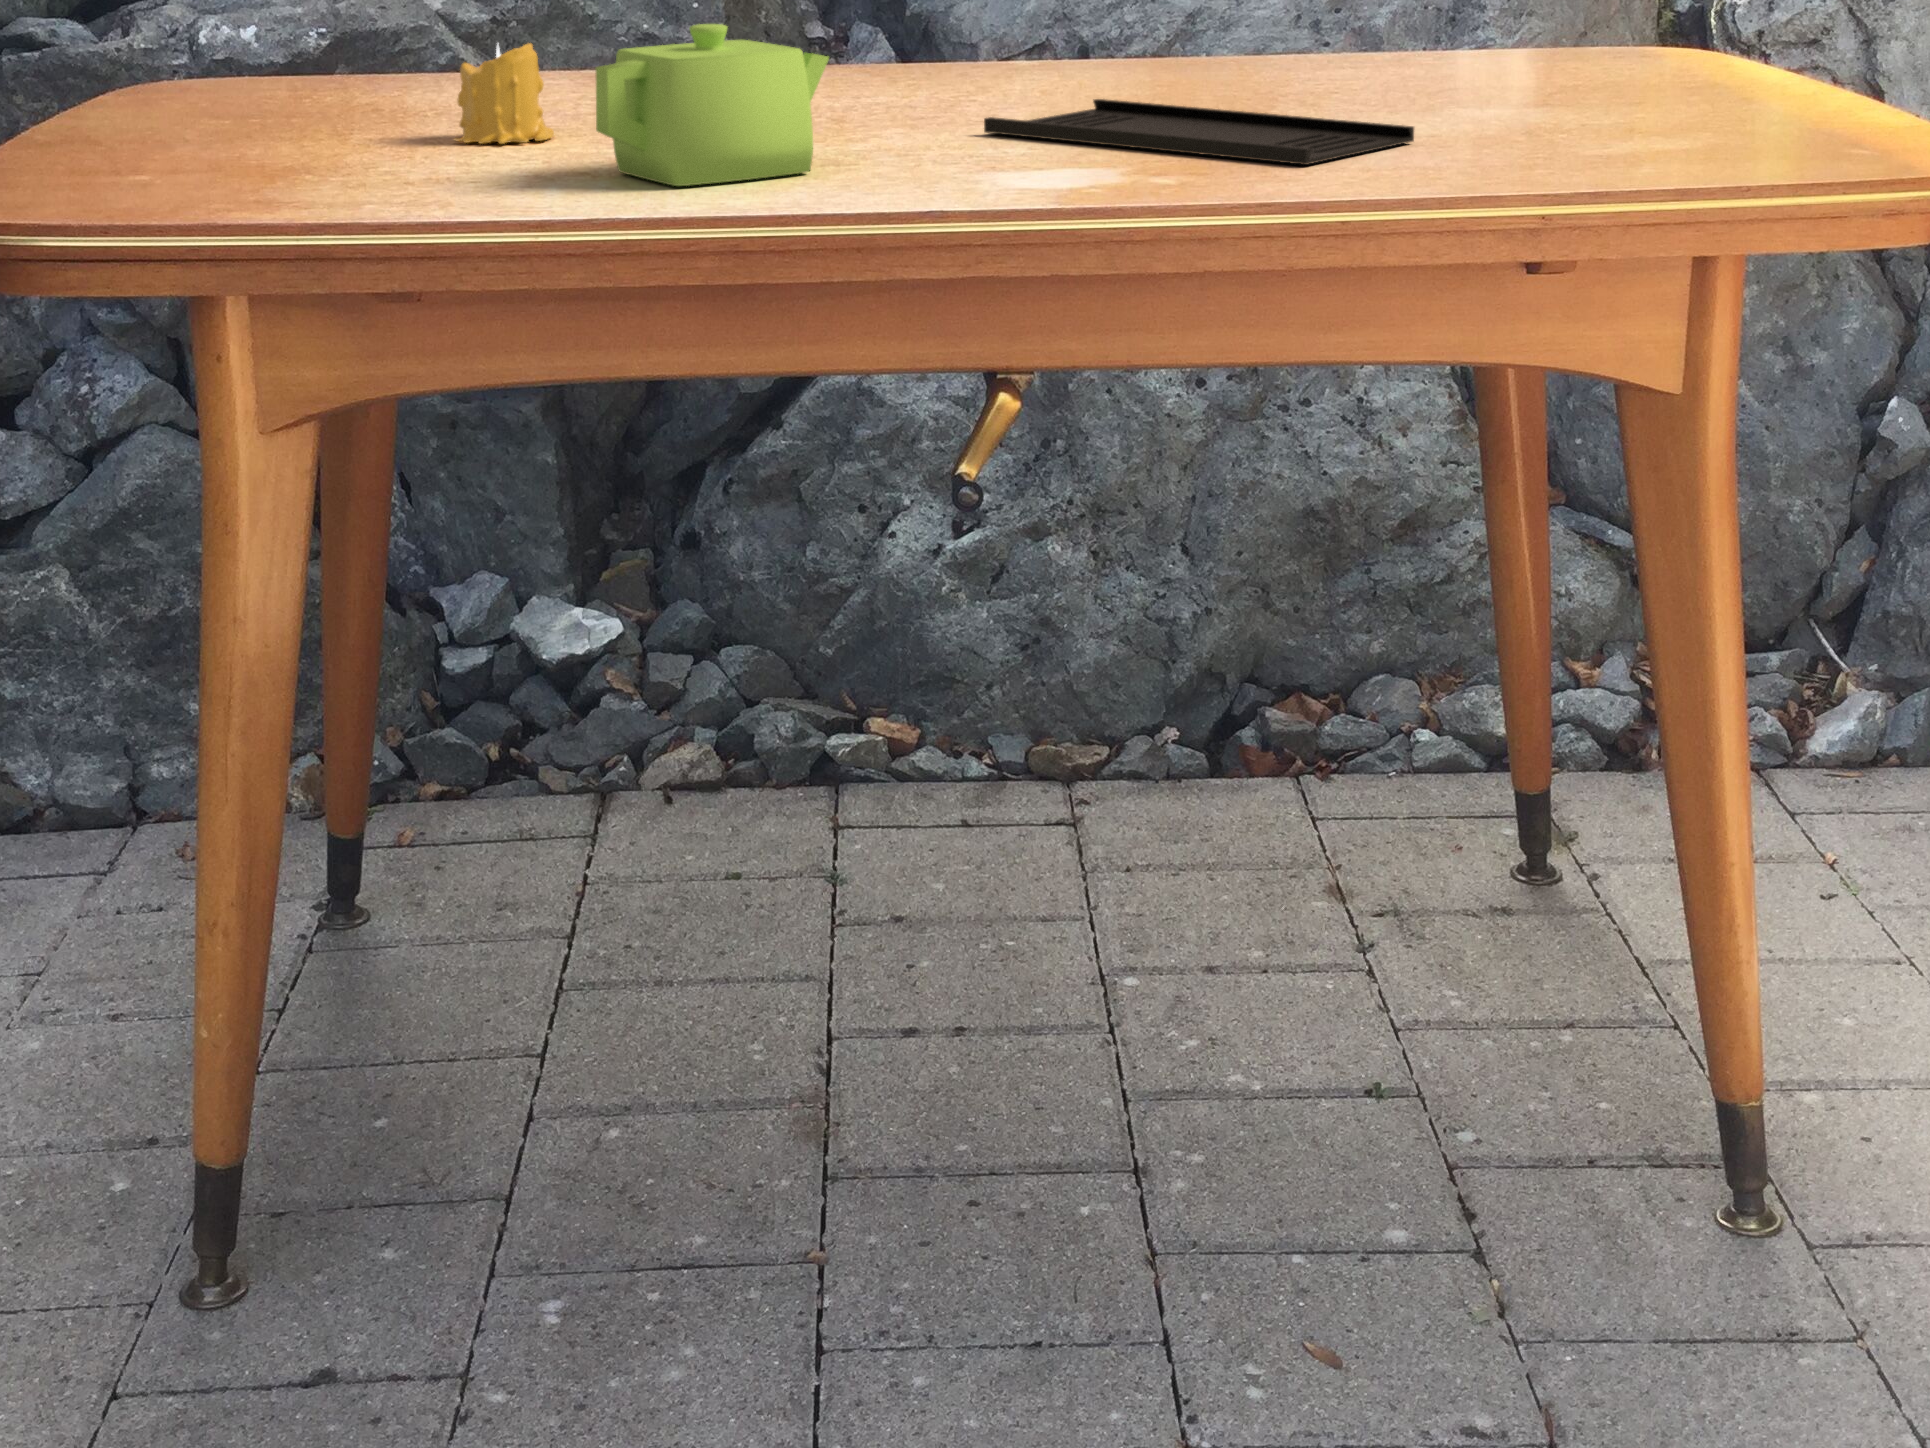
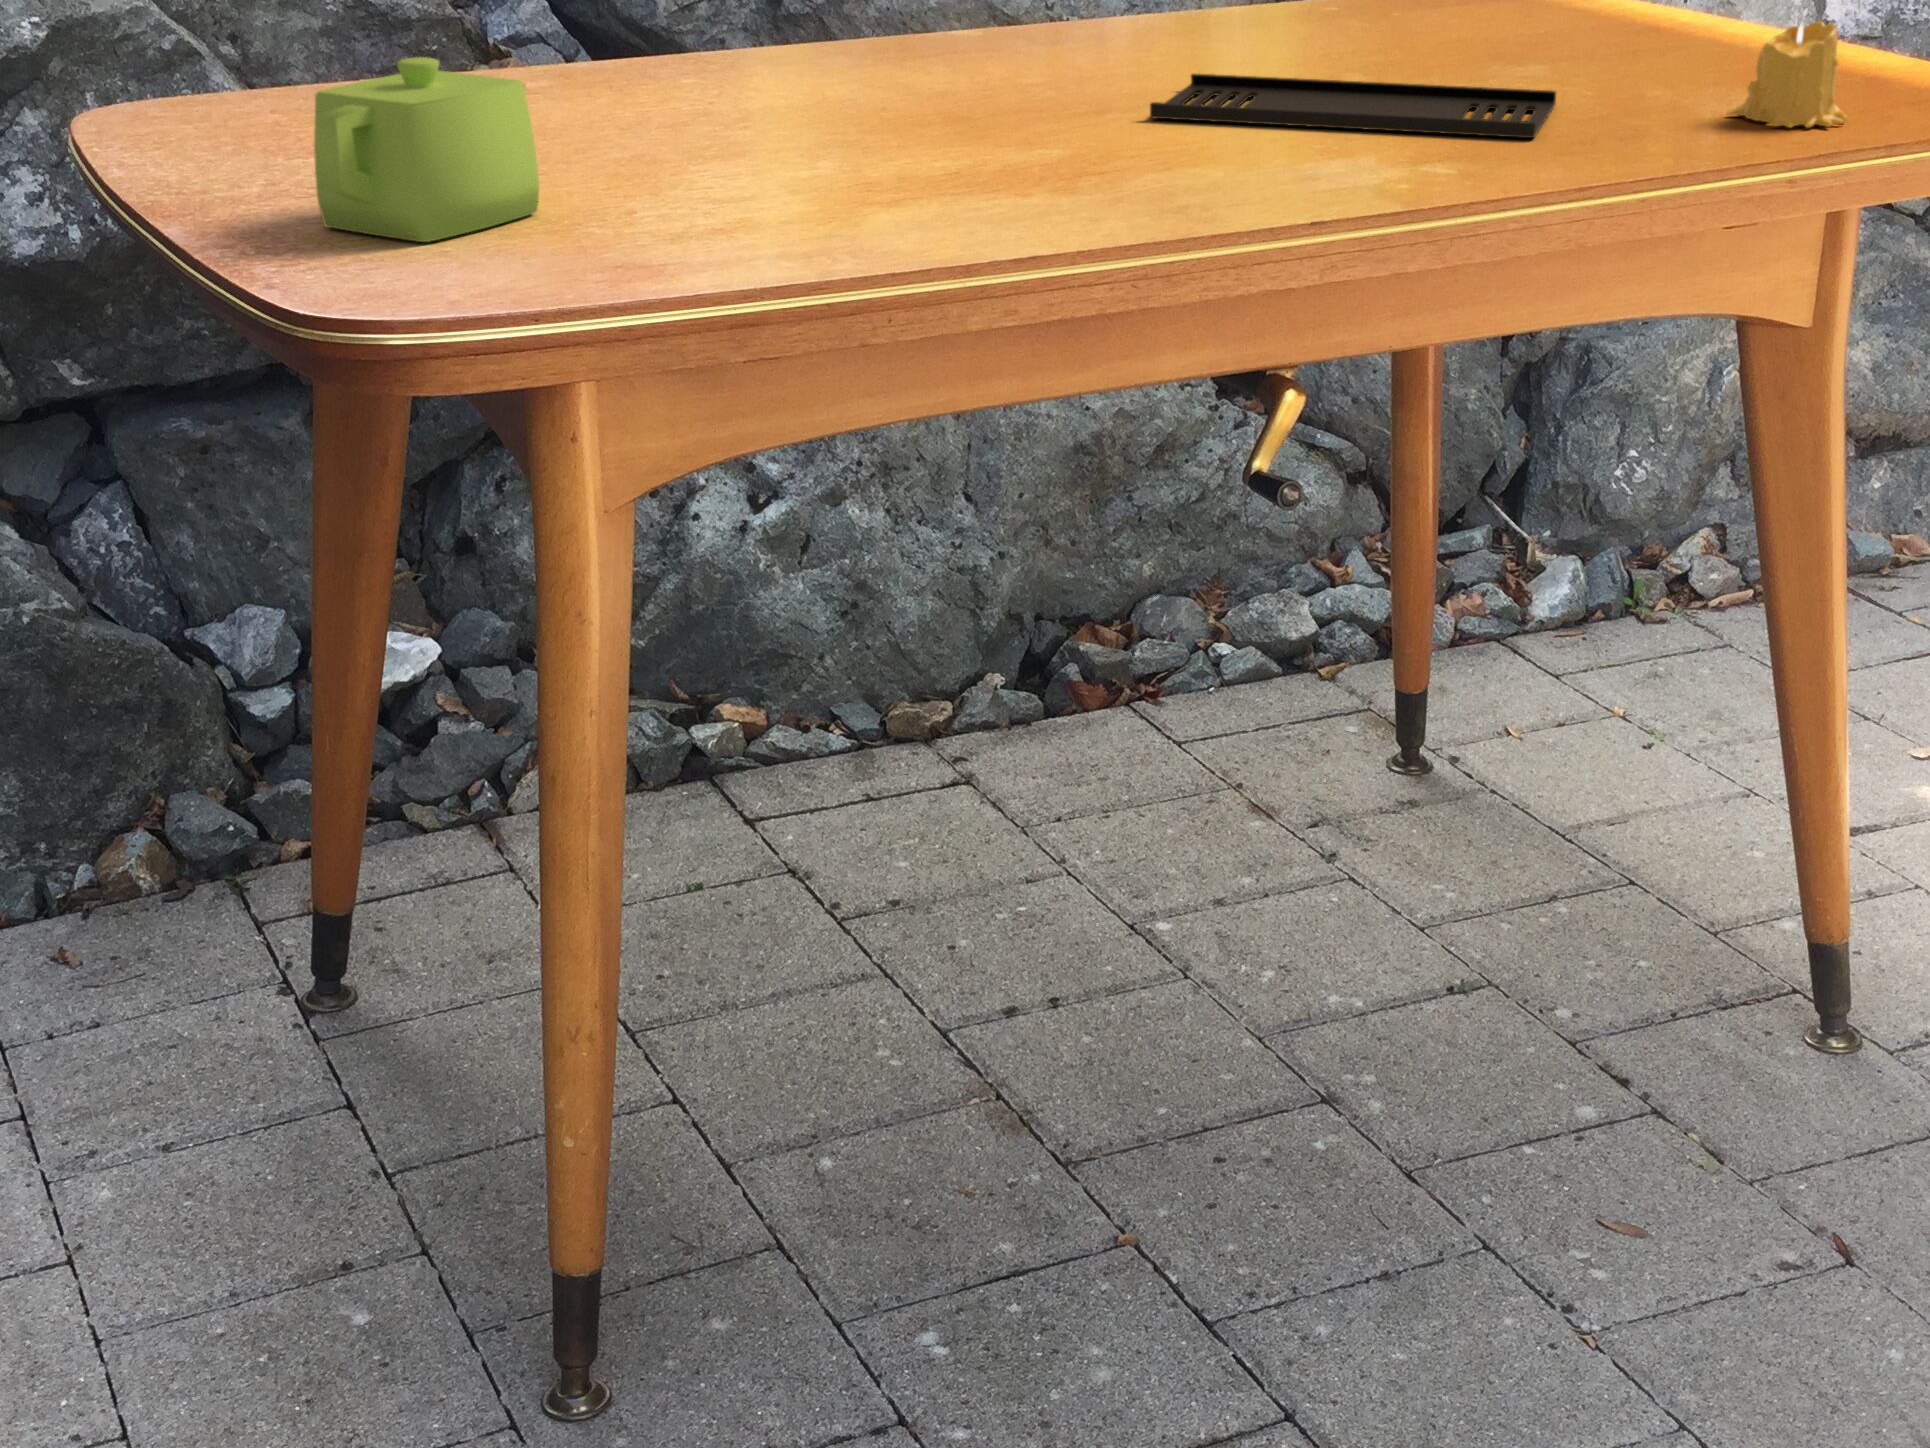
teapot: present [596,24,829,186] -> present [314,57,539,242]
candle: present [454,43,554,144] -> present [1727,21,1847,127]

